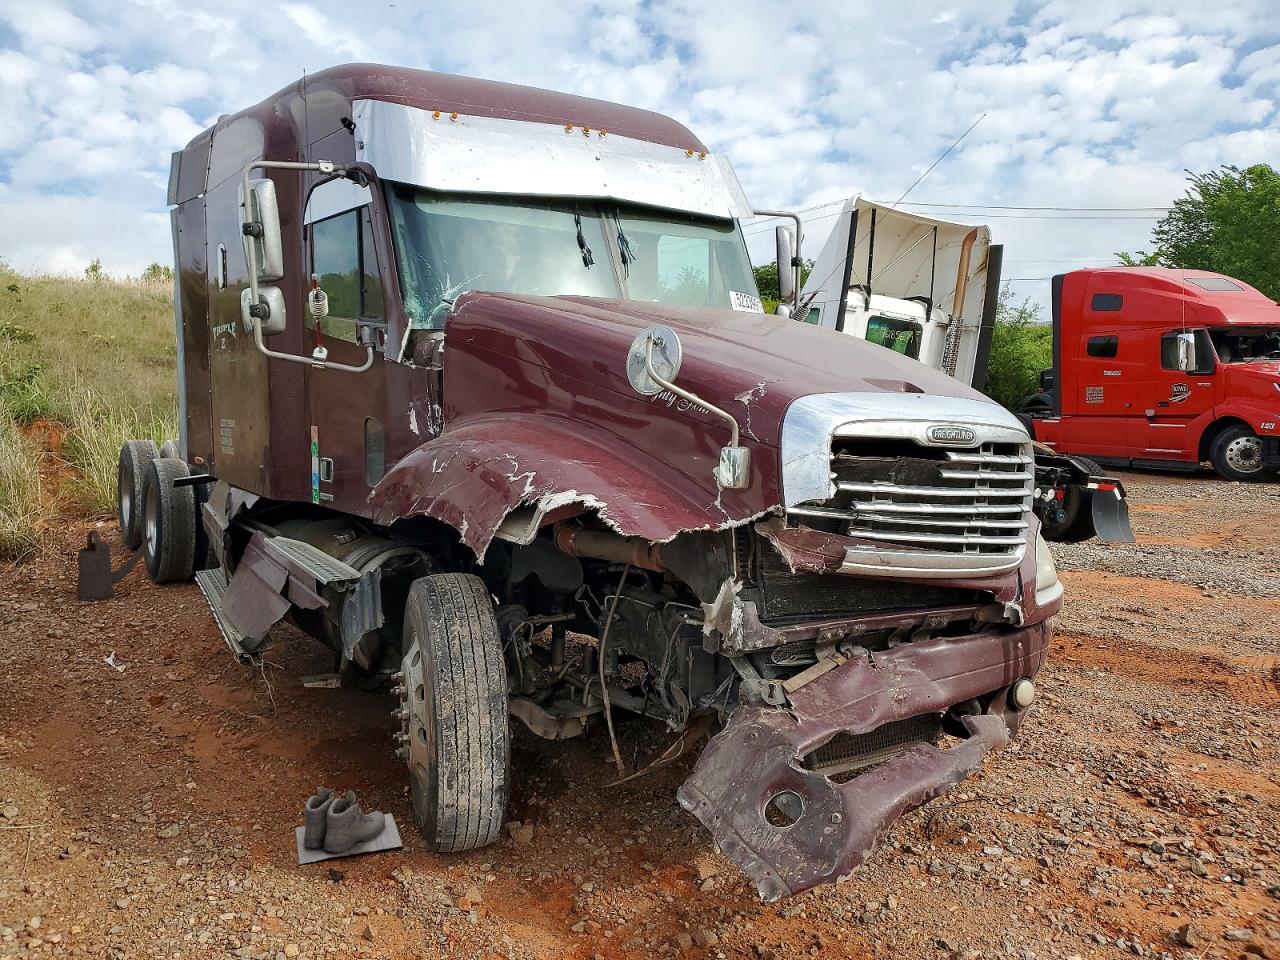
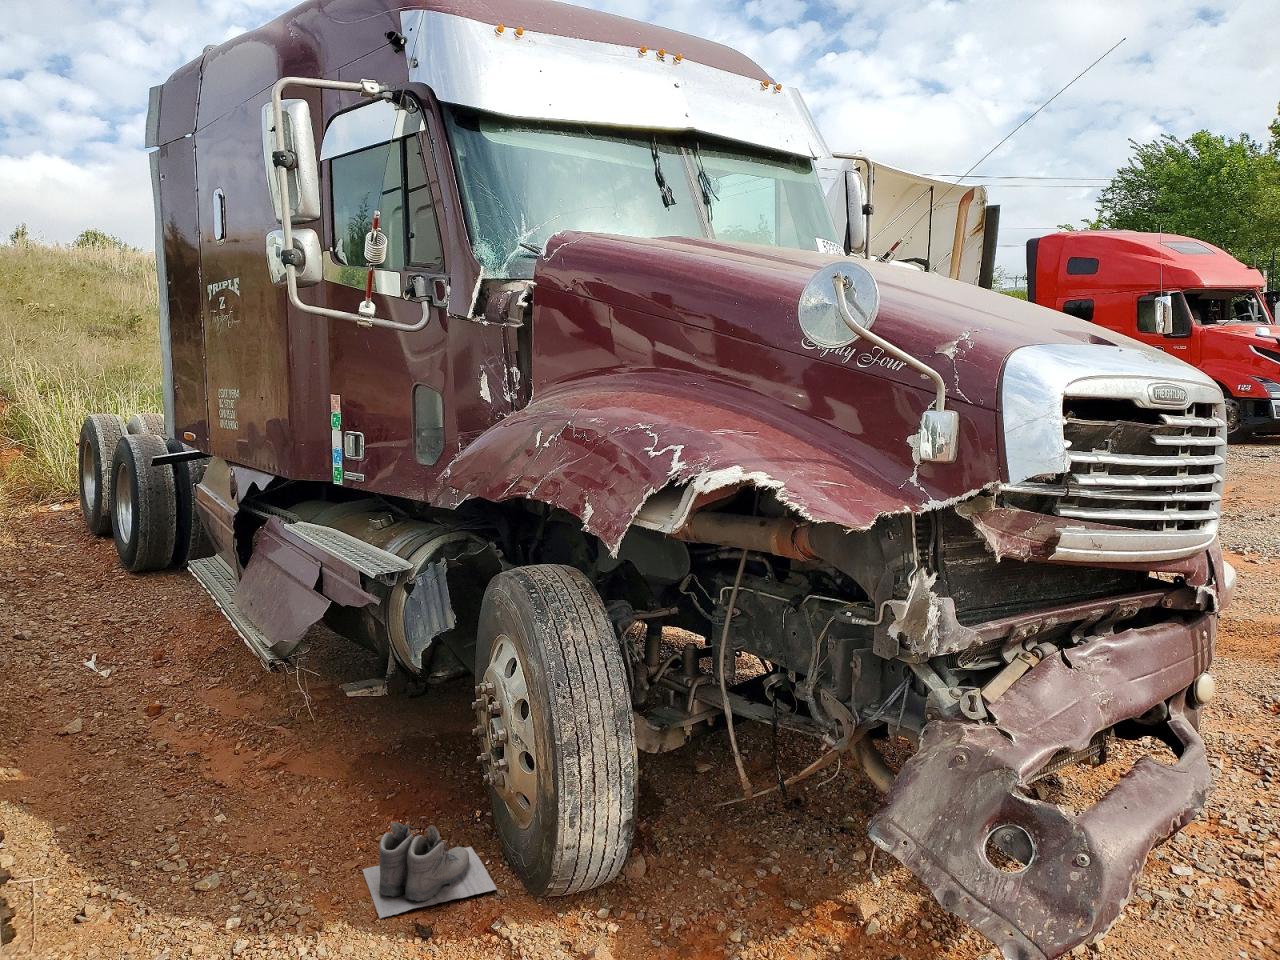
watering can: present [64,530,152,601] -> none [26,515,124,594]

